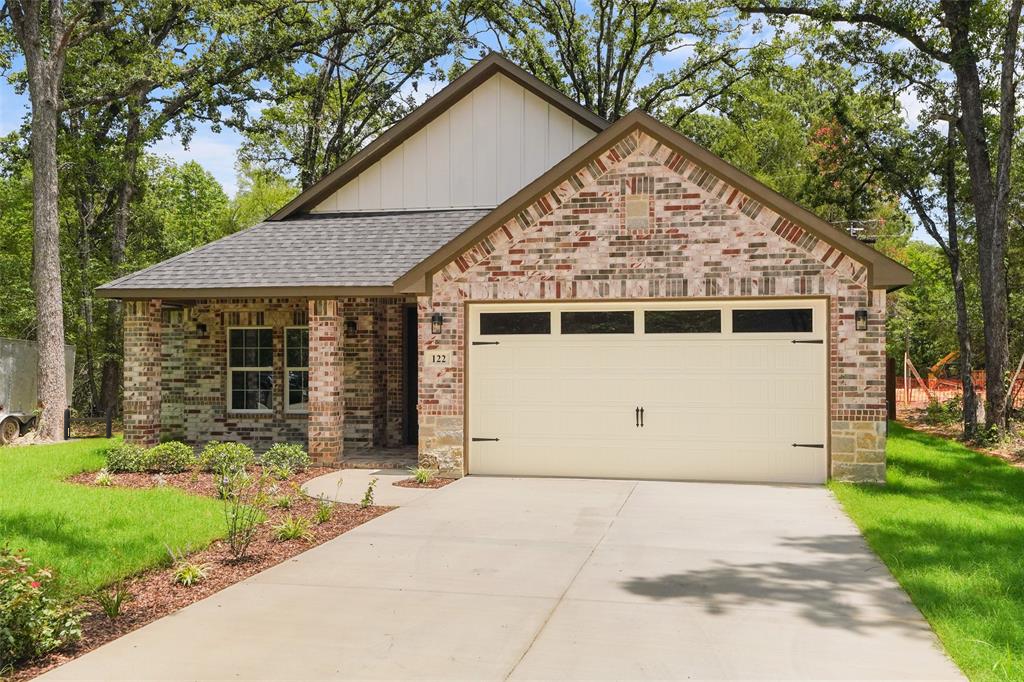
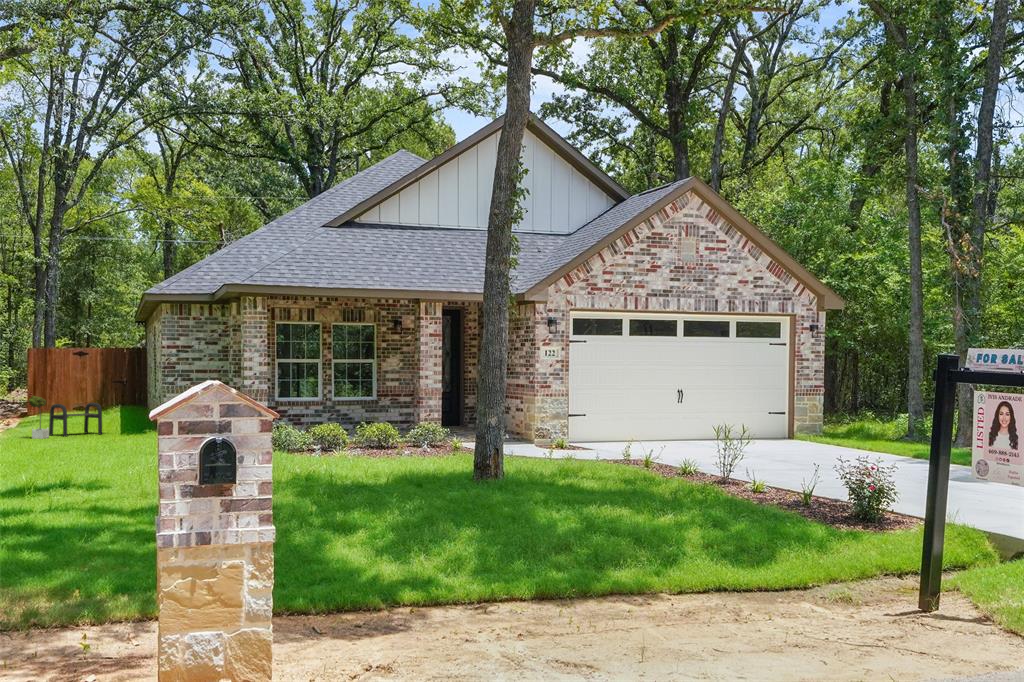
potted tree: none [22,401,42,443] -> present [29,396,49,439]

